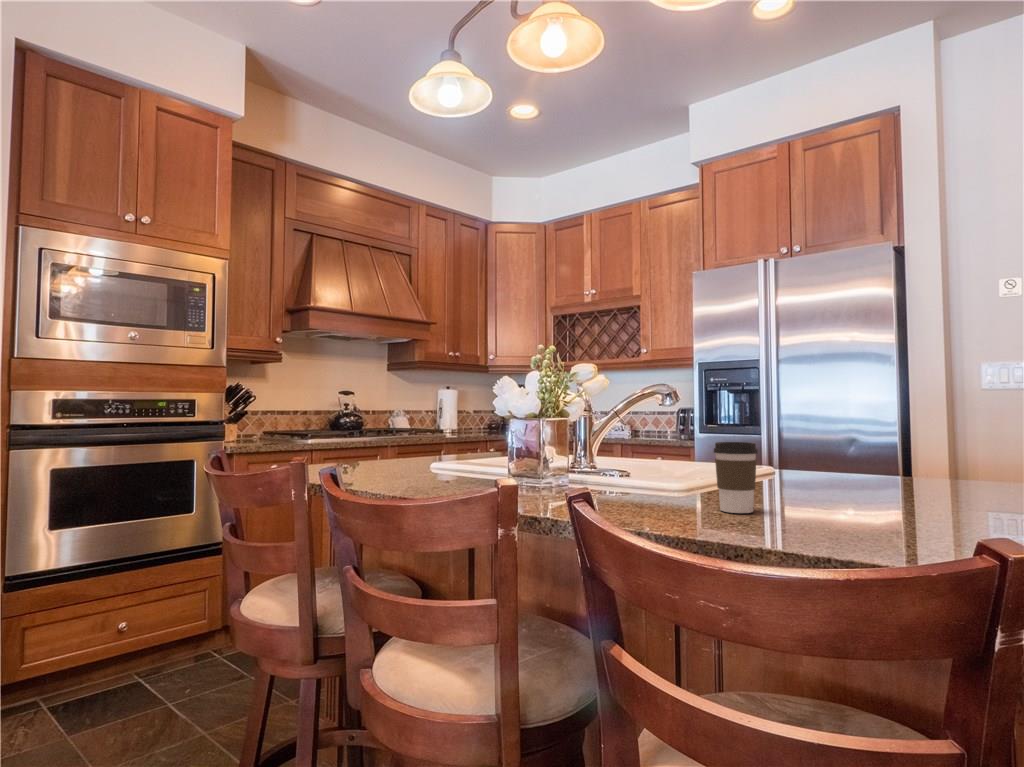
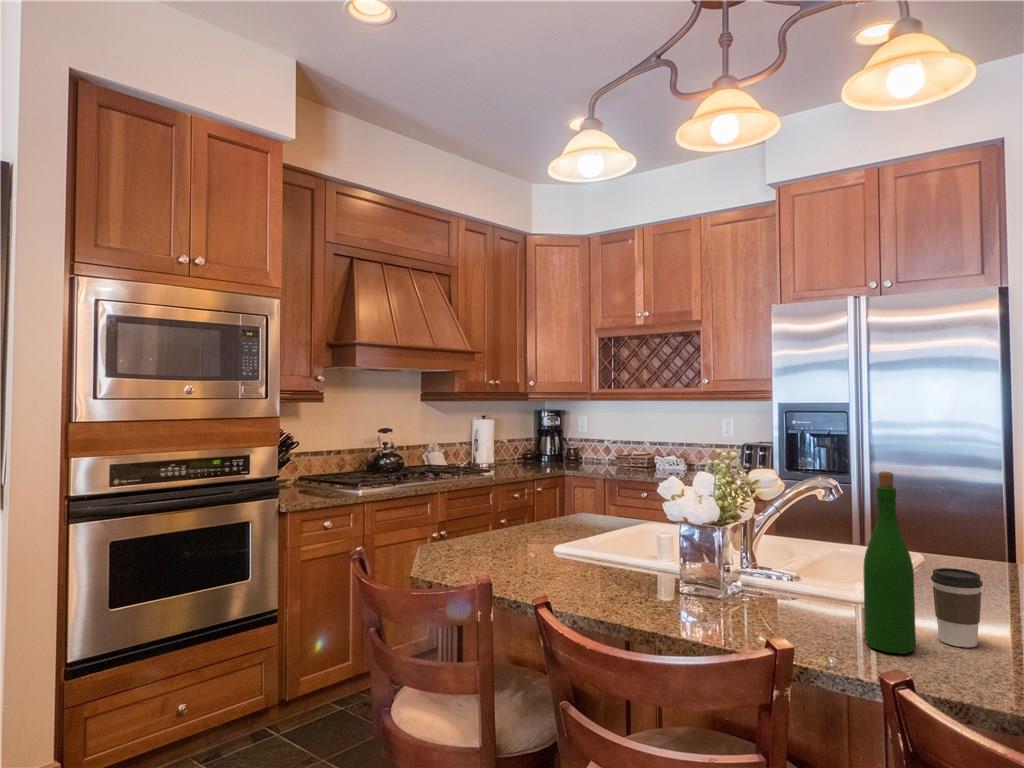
wine bottle: none [642,341,685,516] -> present [863,471,916,654]

